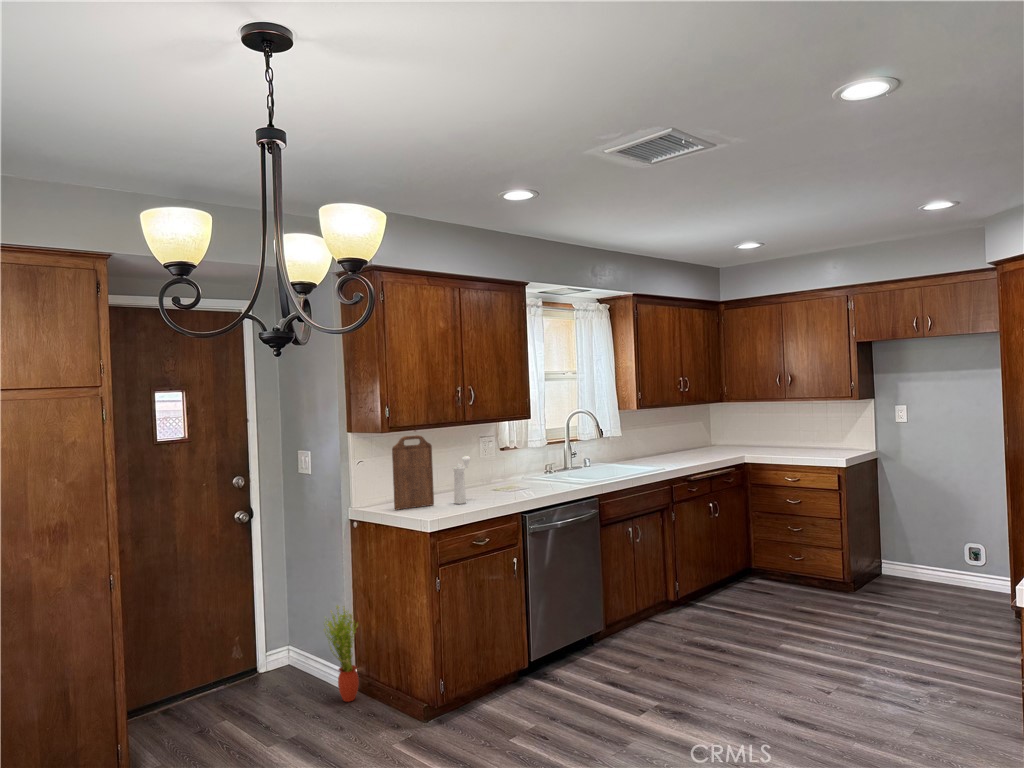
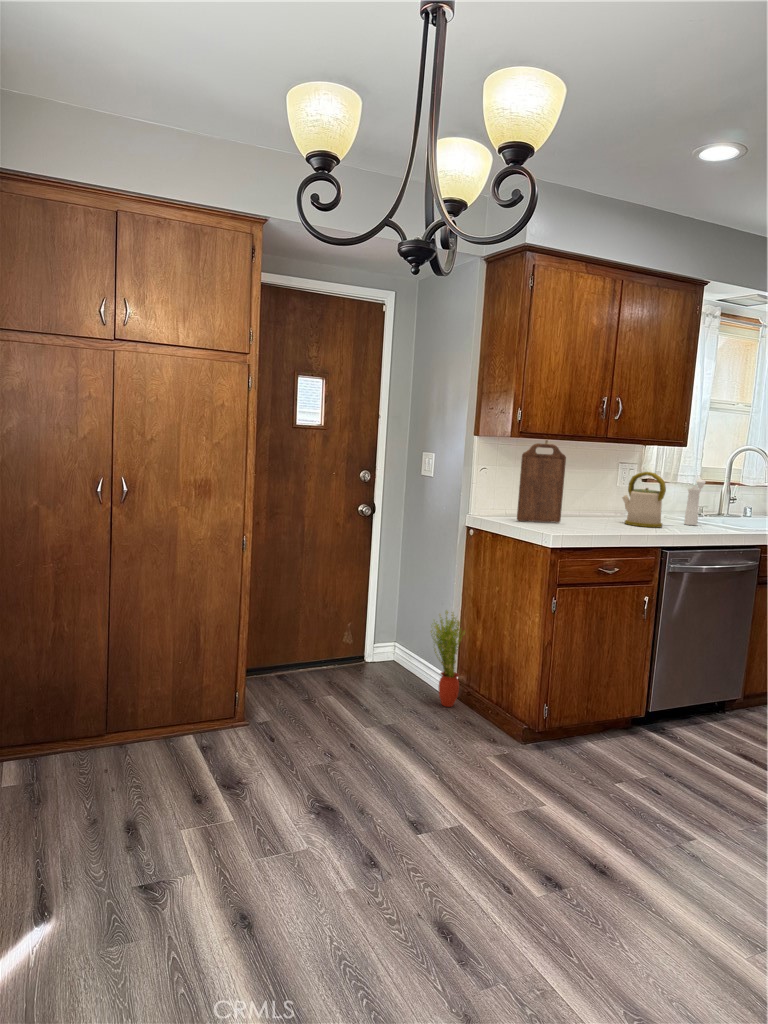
kettle: none [484,447,521,497] -> present [622,472,666,527]
pepper mill: present [453,456,470,504] -> present [684,479,706,525]

